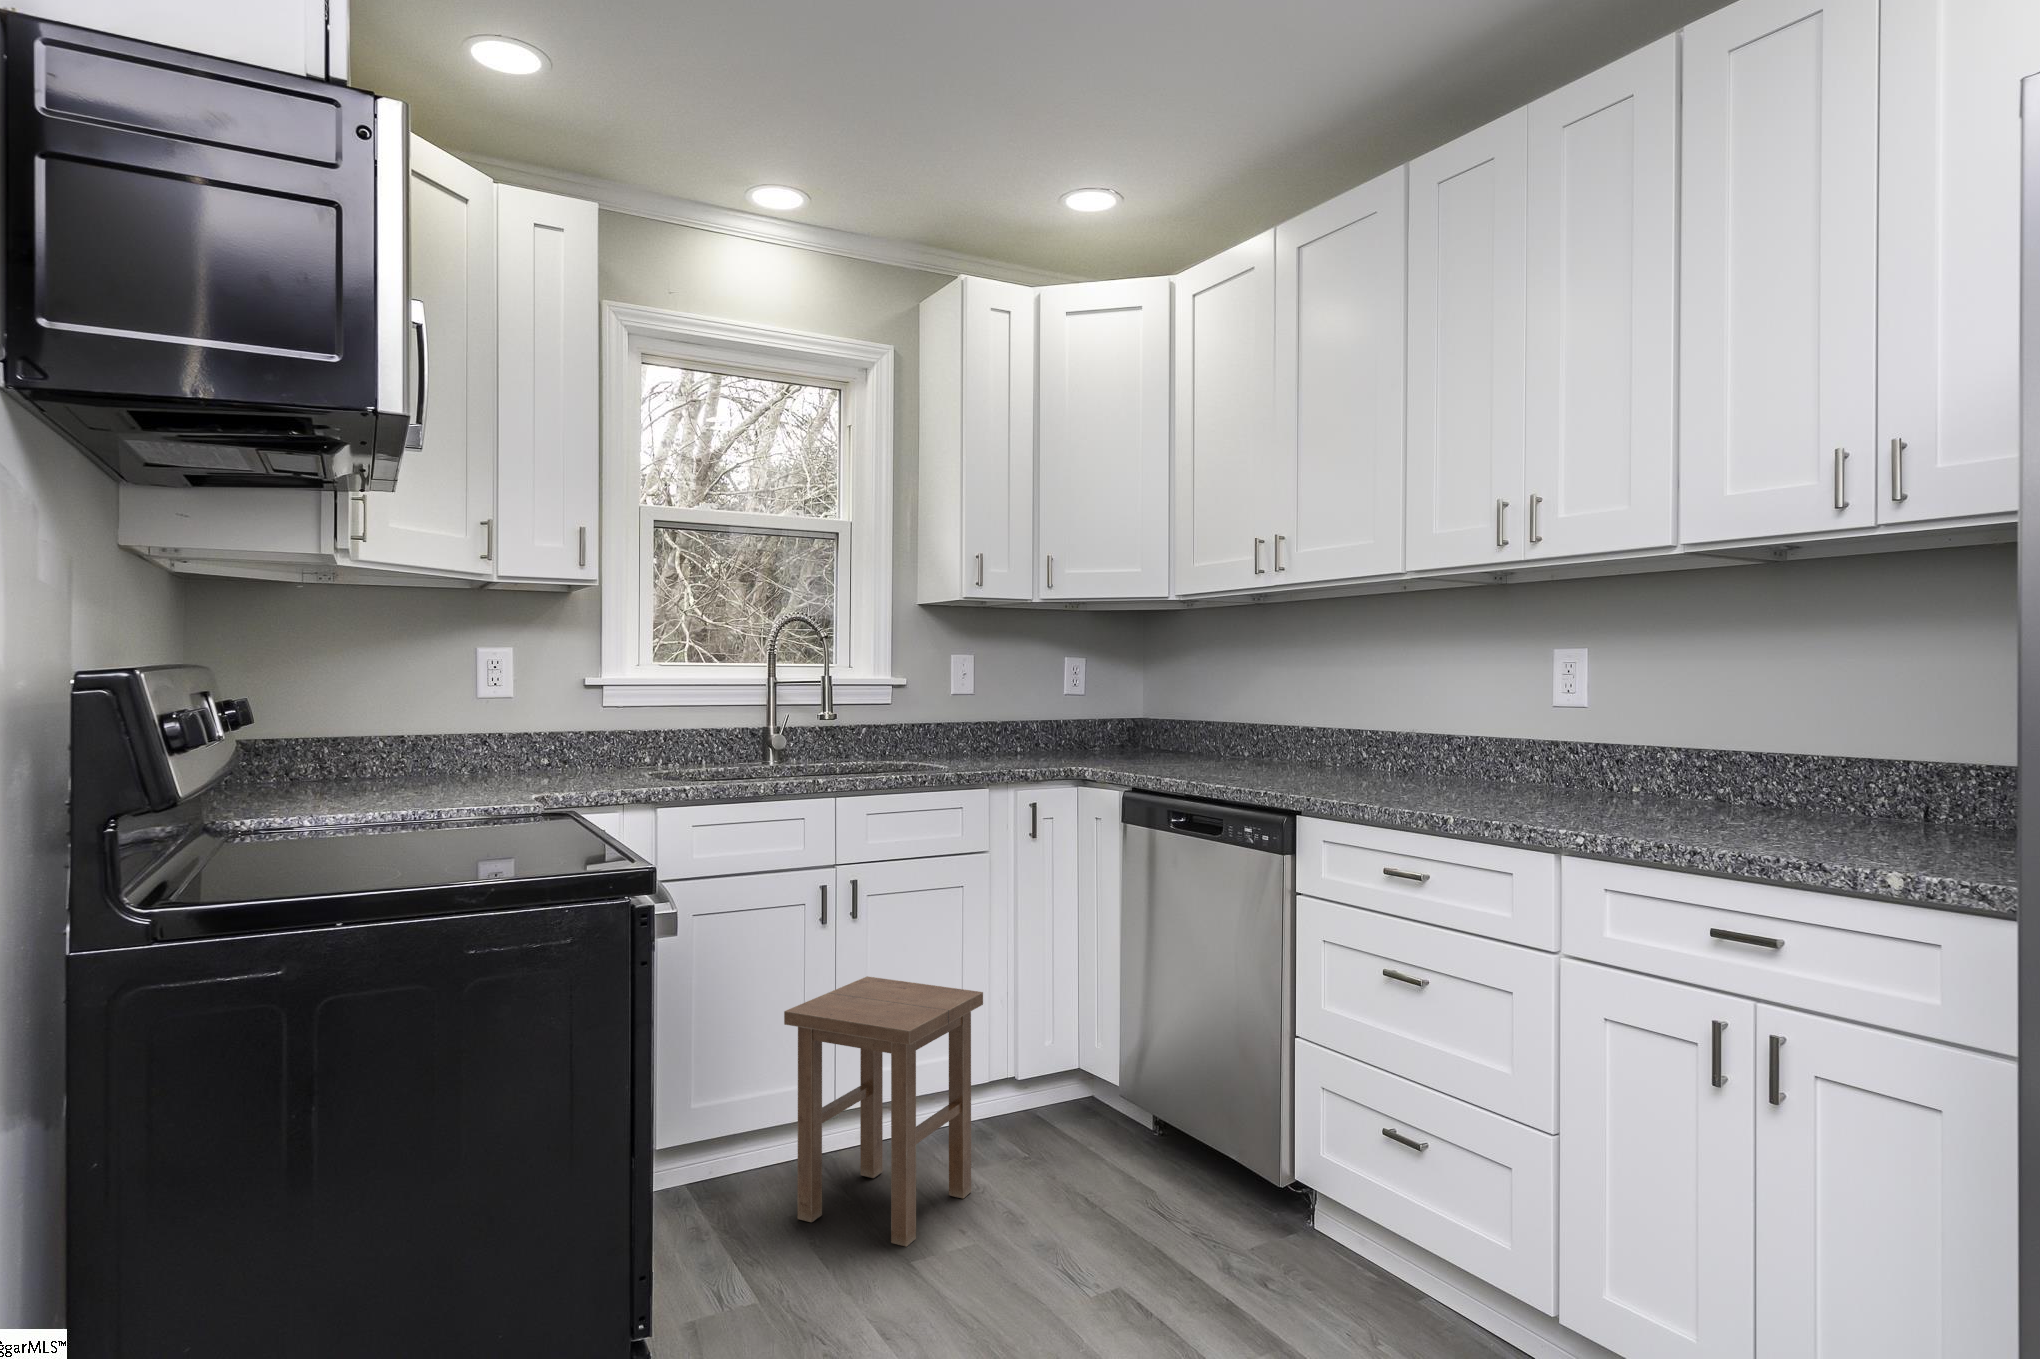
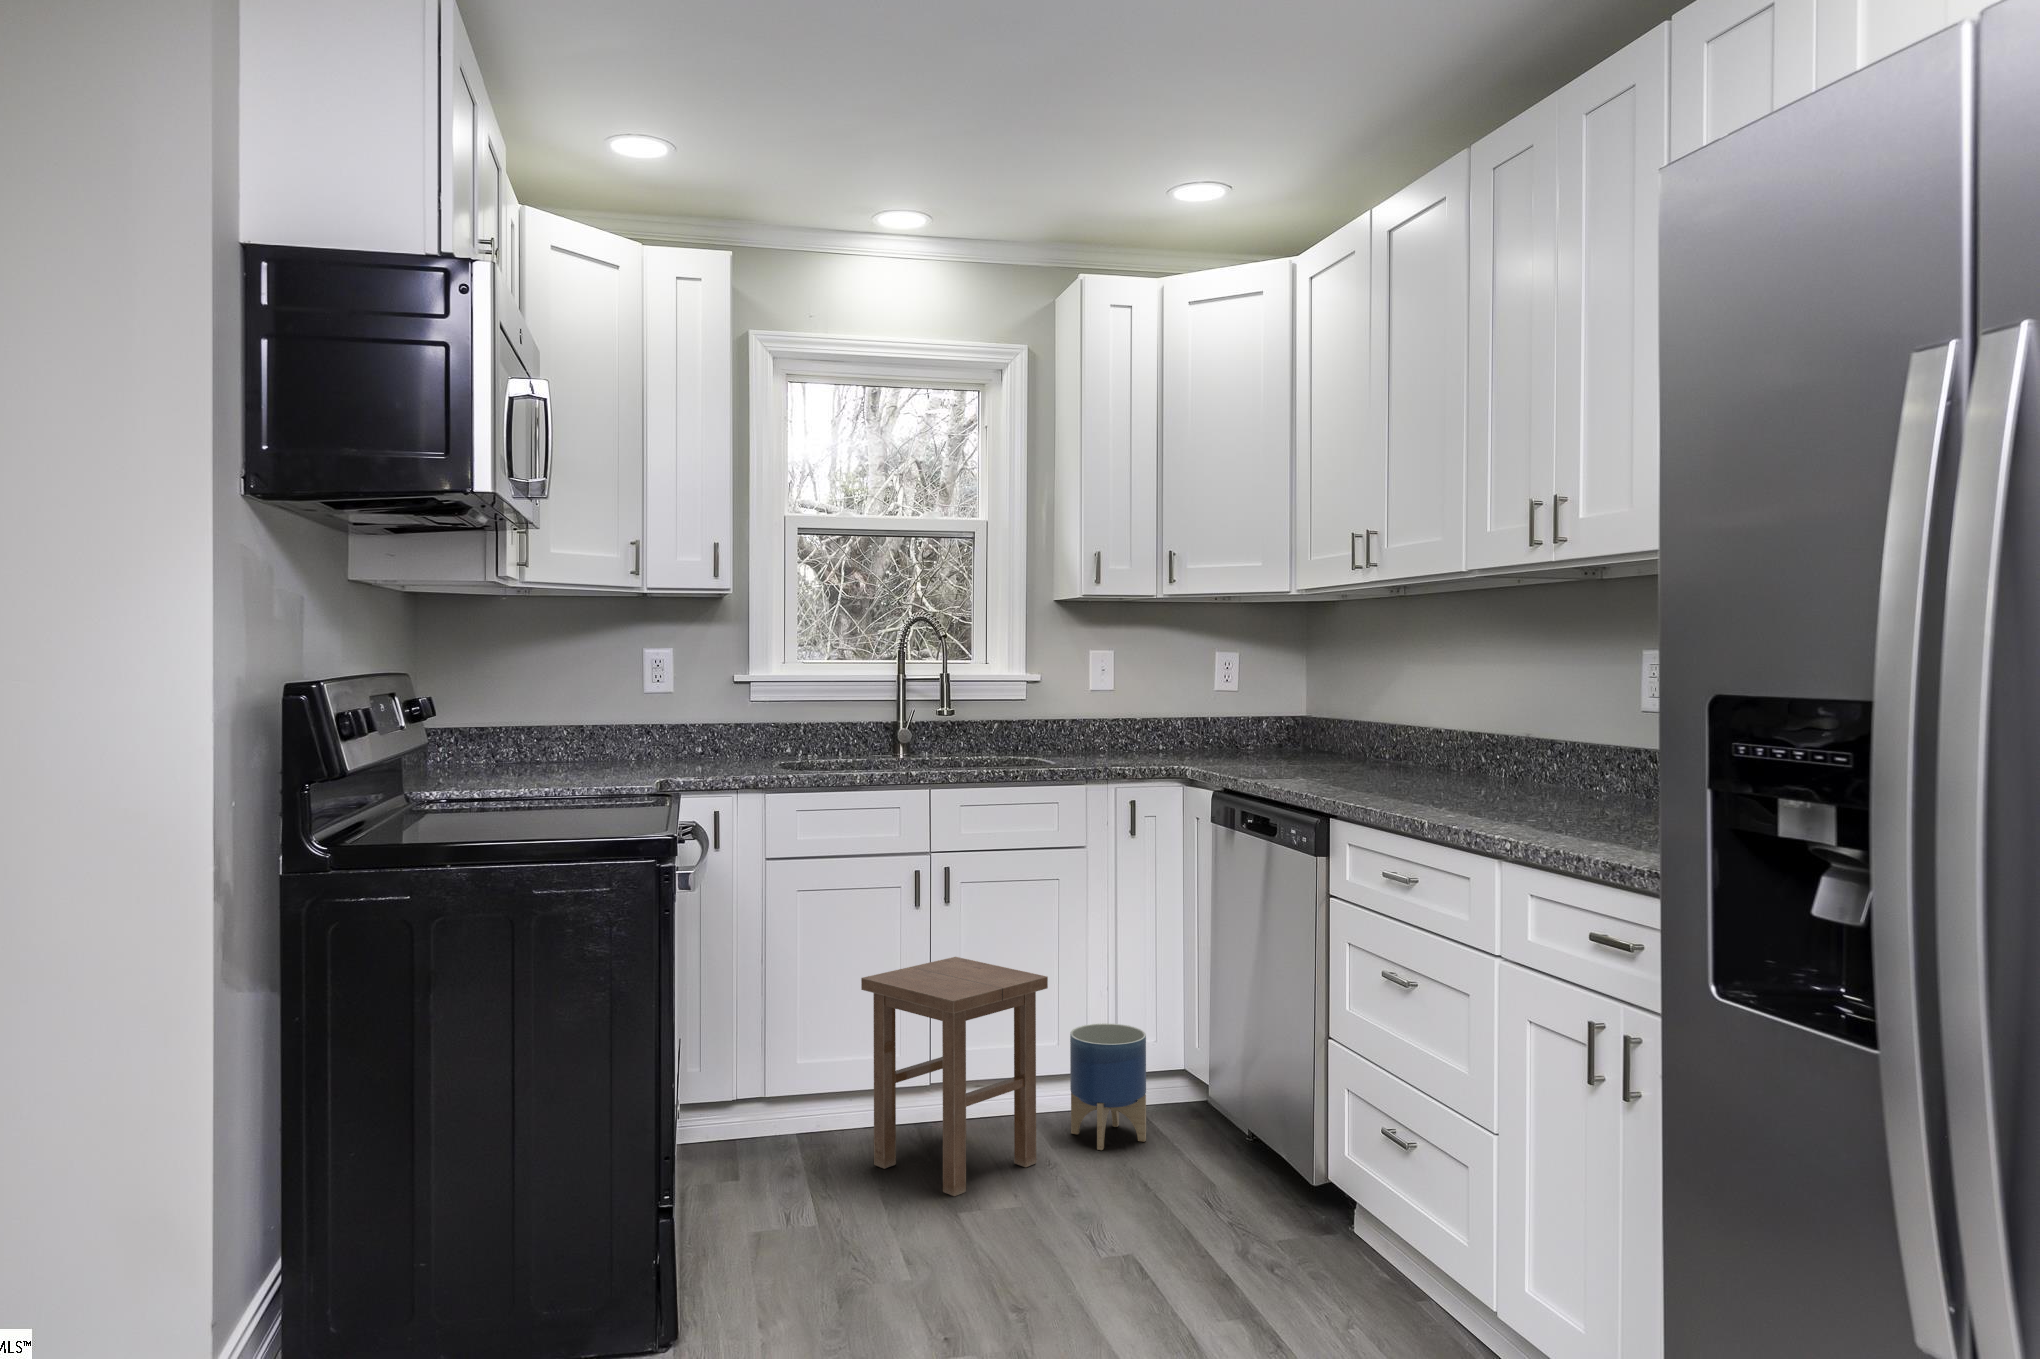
planter: none [987,1032,1065,1167] -> present [1070,1023,1146,1150]

